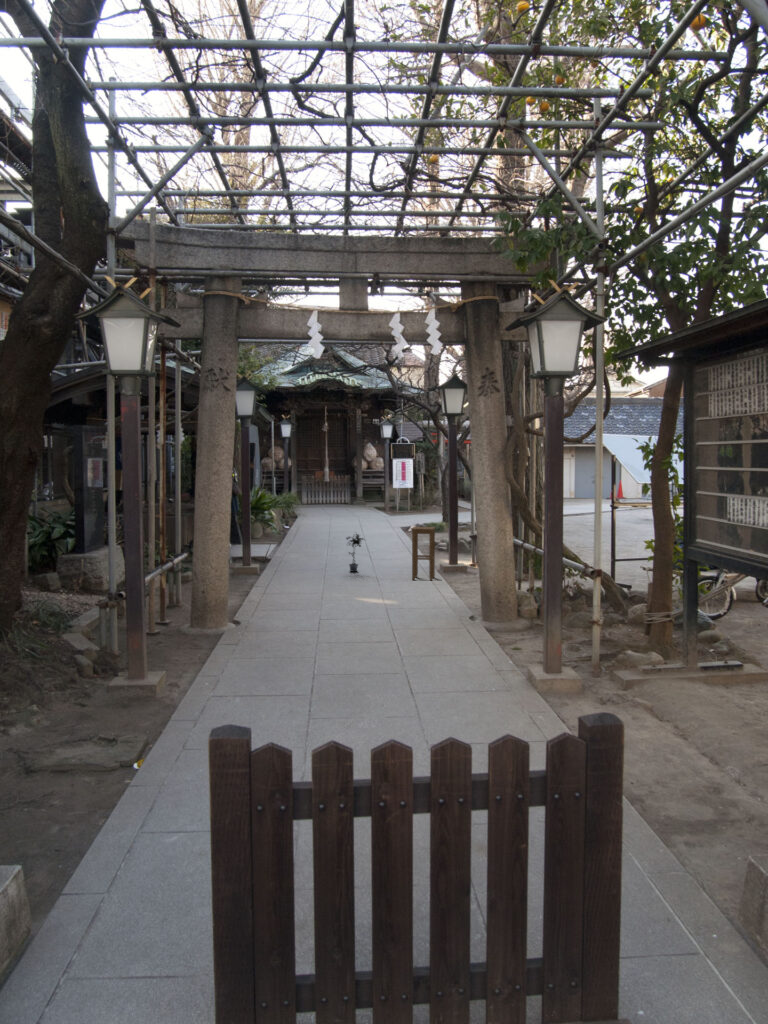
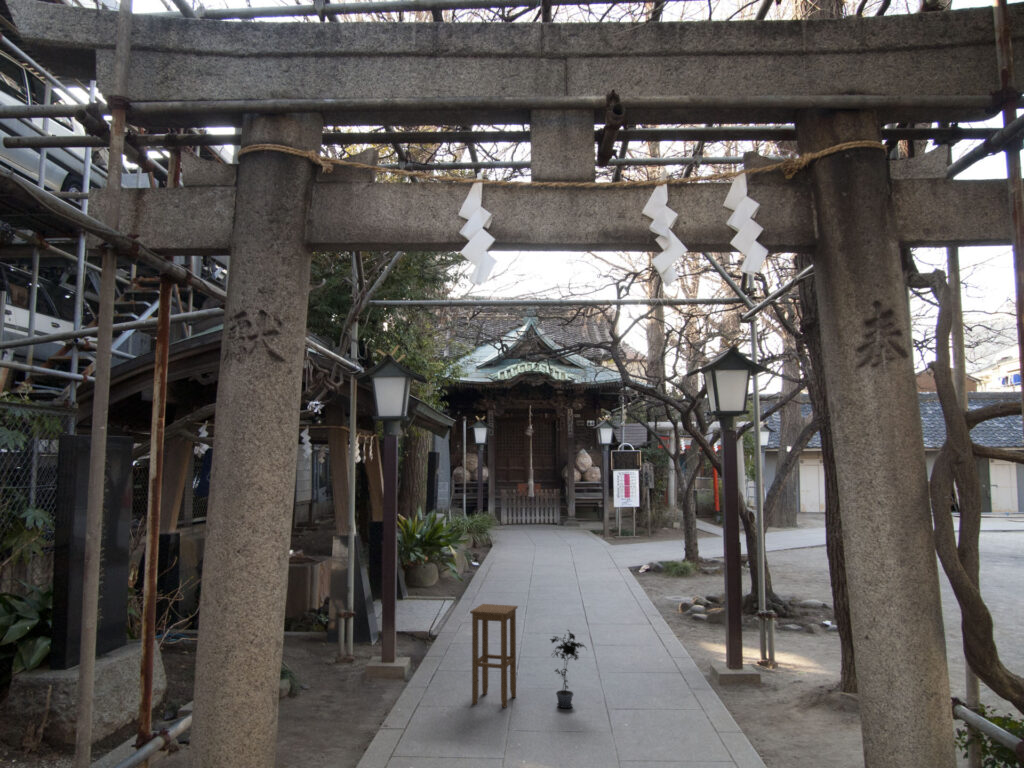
stool: present [411,527,436,581] -> present [470,604,518,707]

